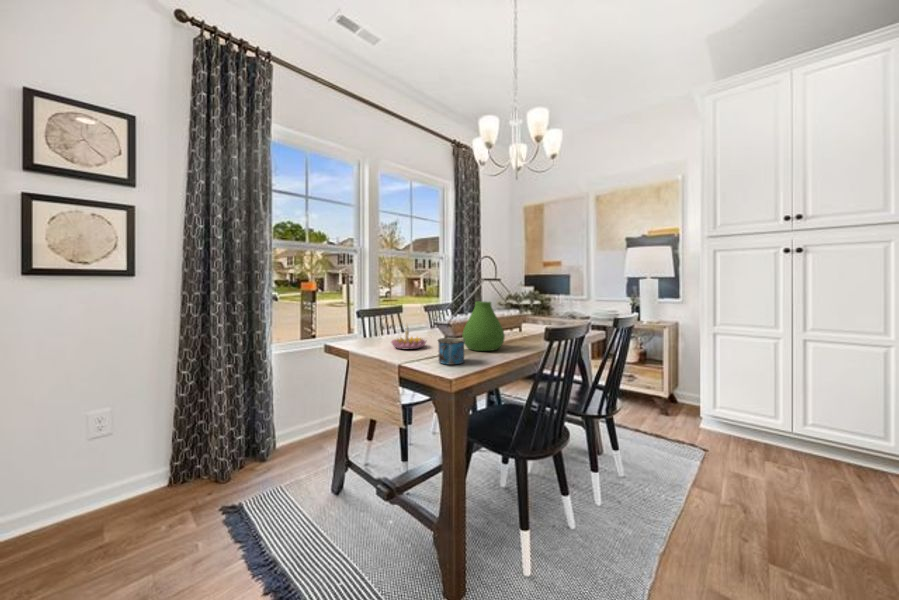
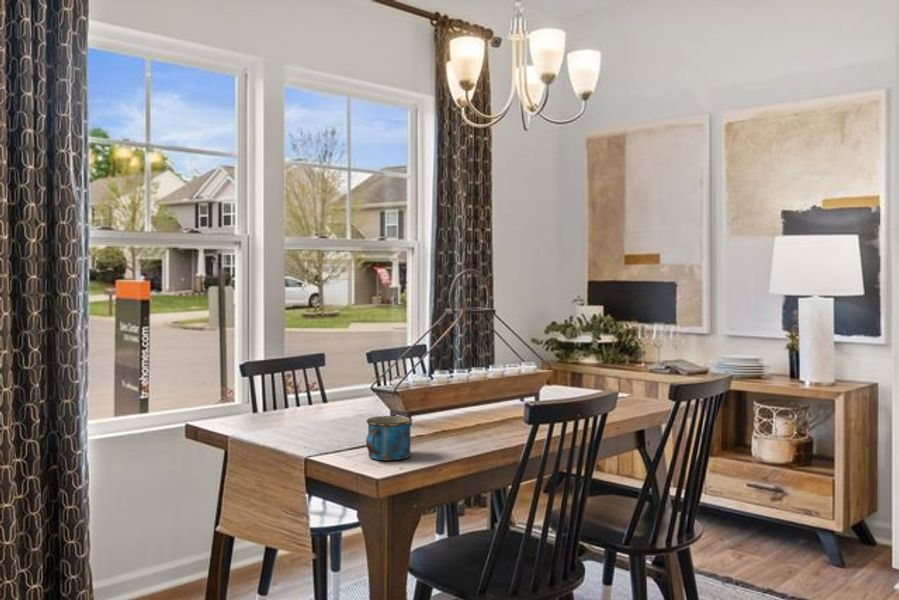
vase: present [462,301,505,351] -> none [418,352,490,438]
candle holder: present [391,325,426,350] -> none [295,388,359,434]

